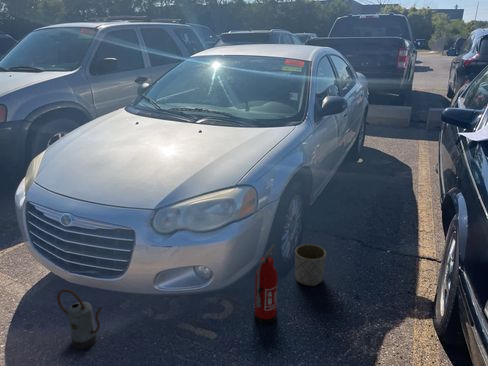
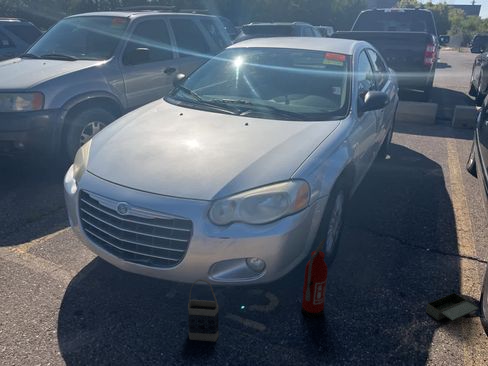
planter: present [295,244,326,286] -> none [338,240,371,282]
watering can: present [57,289,102,349] -> none [111,278,157,337]
bag: none [134,289,167,351] -> present [188,279,219,341]
toolbox: none [379,295,431,323] -> present [426,293,479,321]

